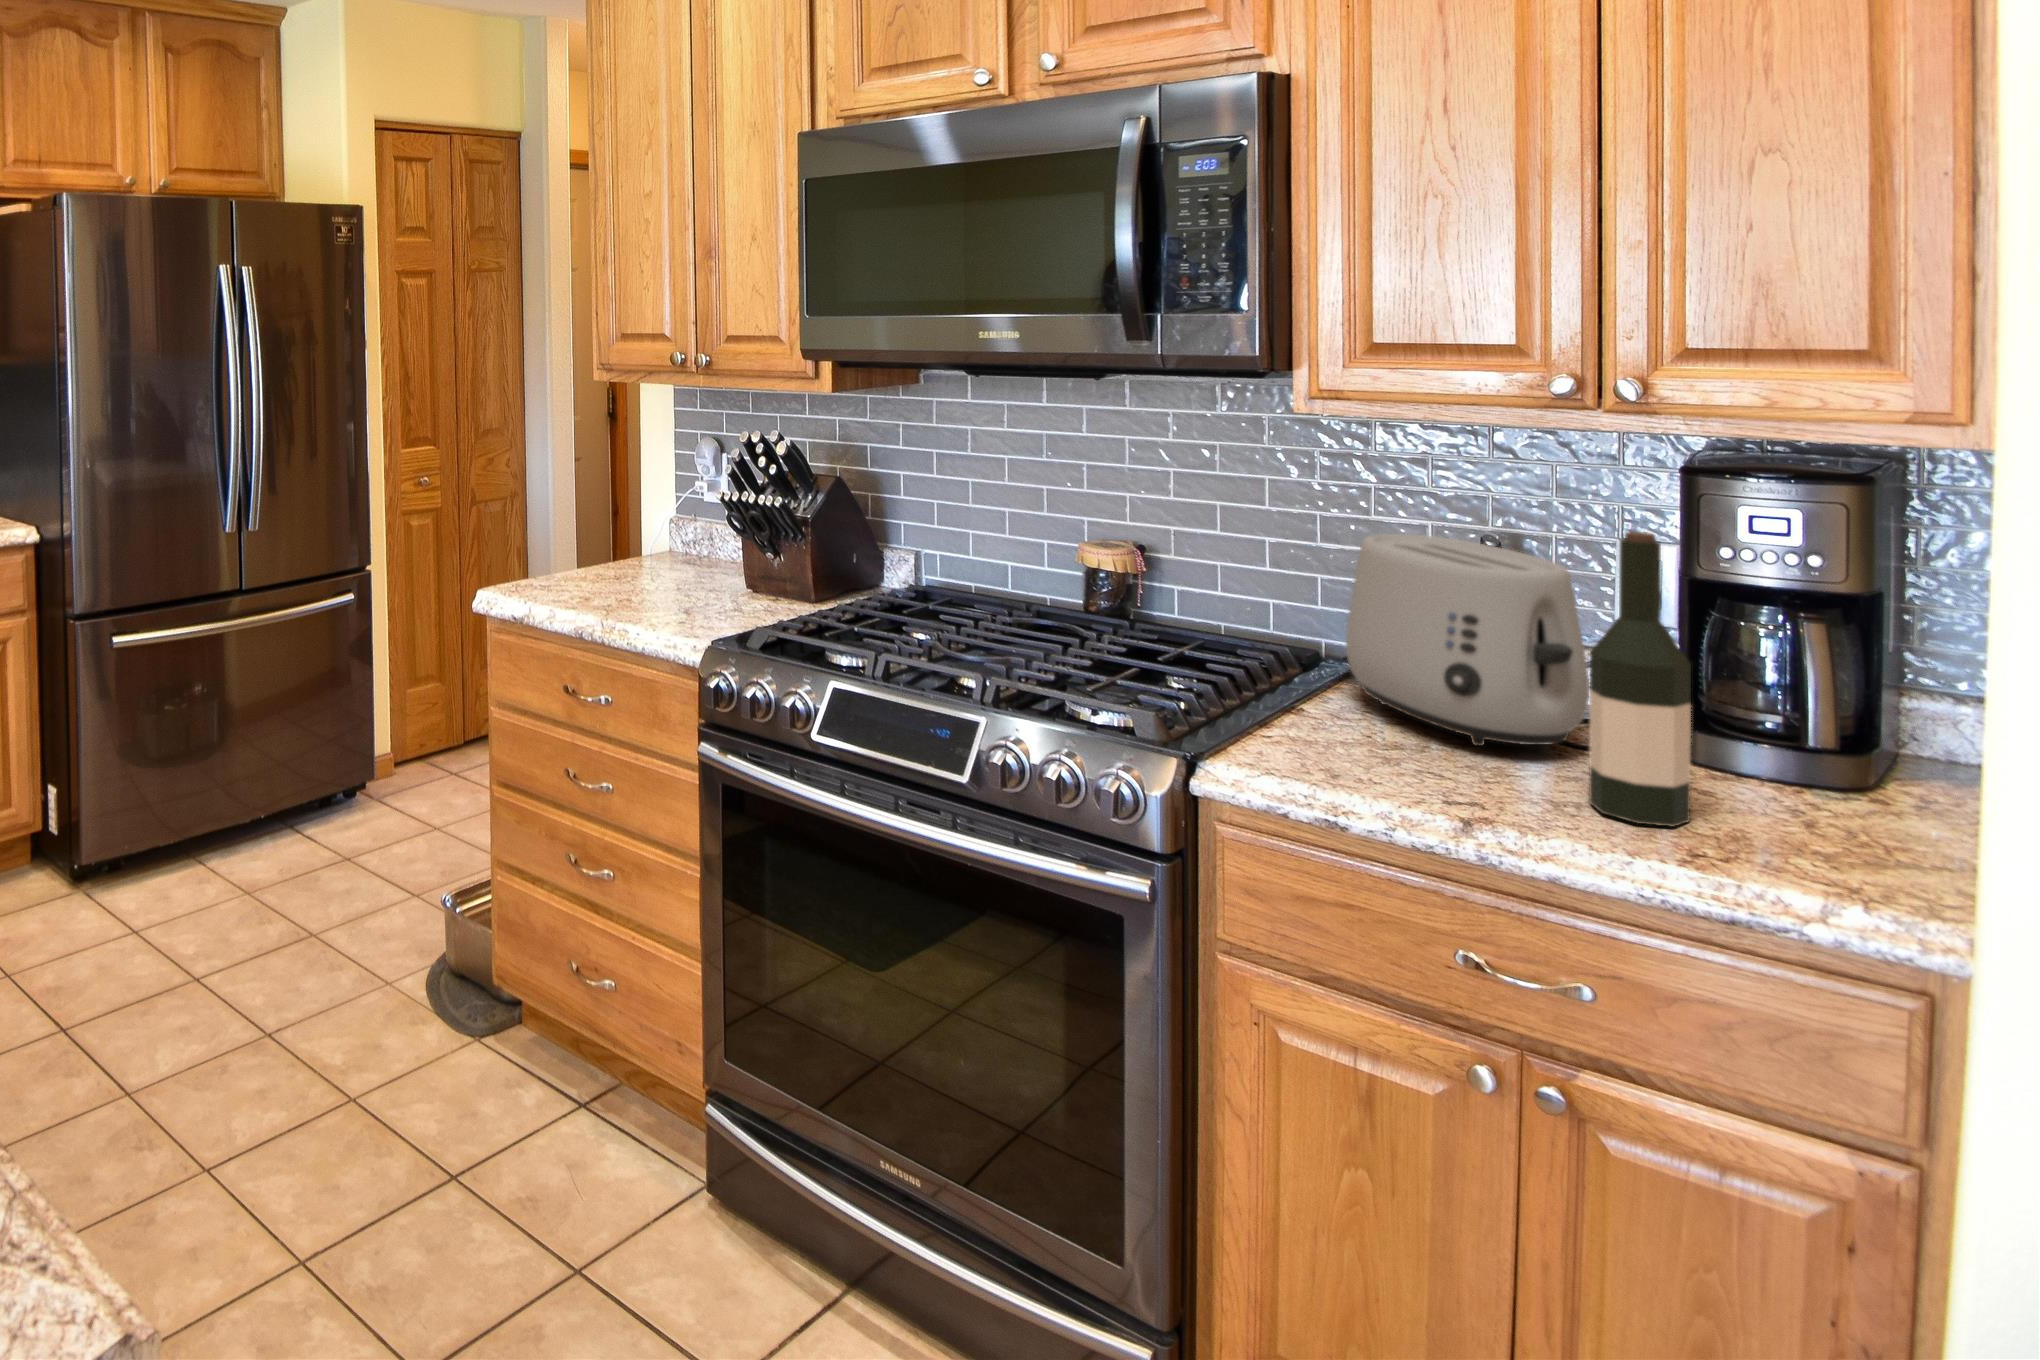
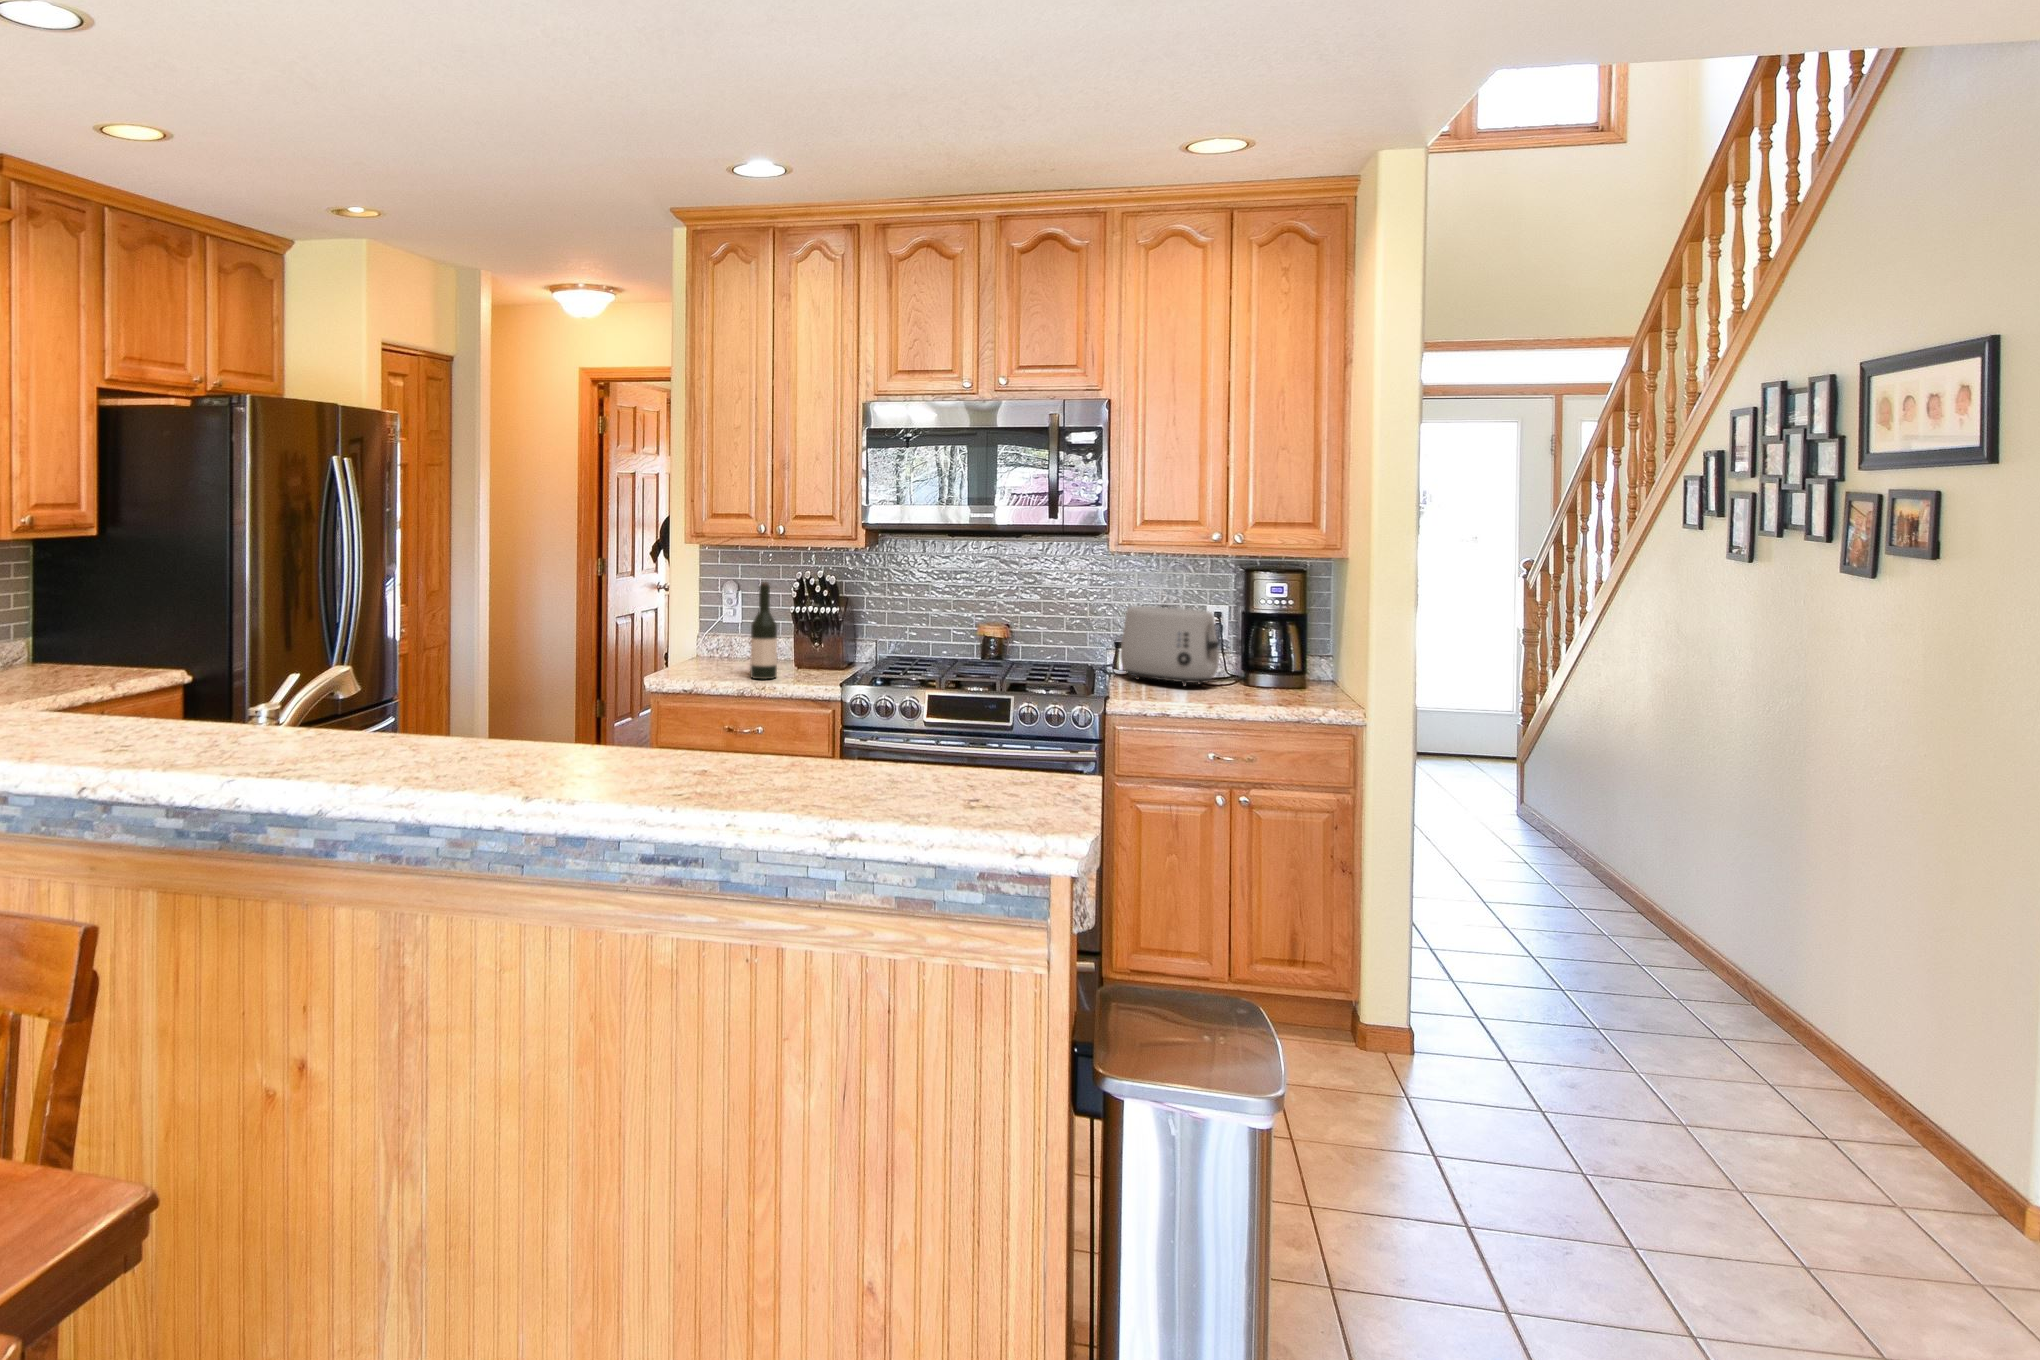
wine bottle: present [1589,531,1691,827] -> present [750,582,777,679]

